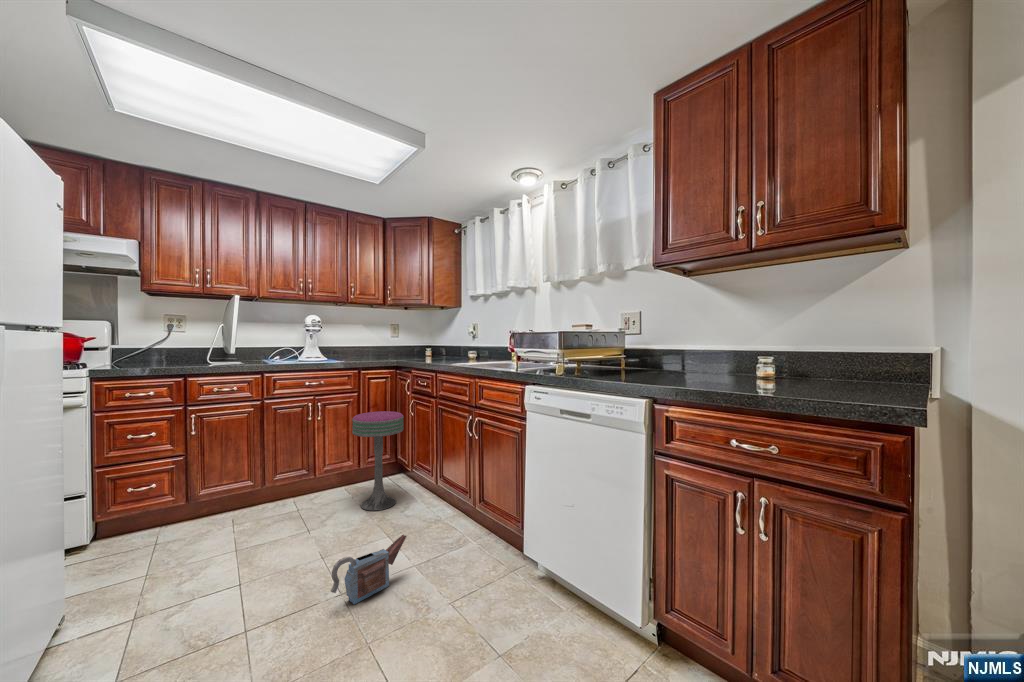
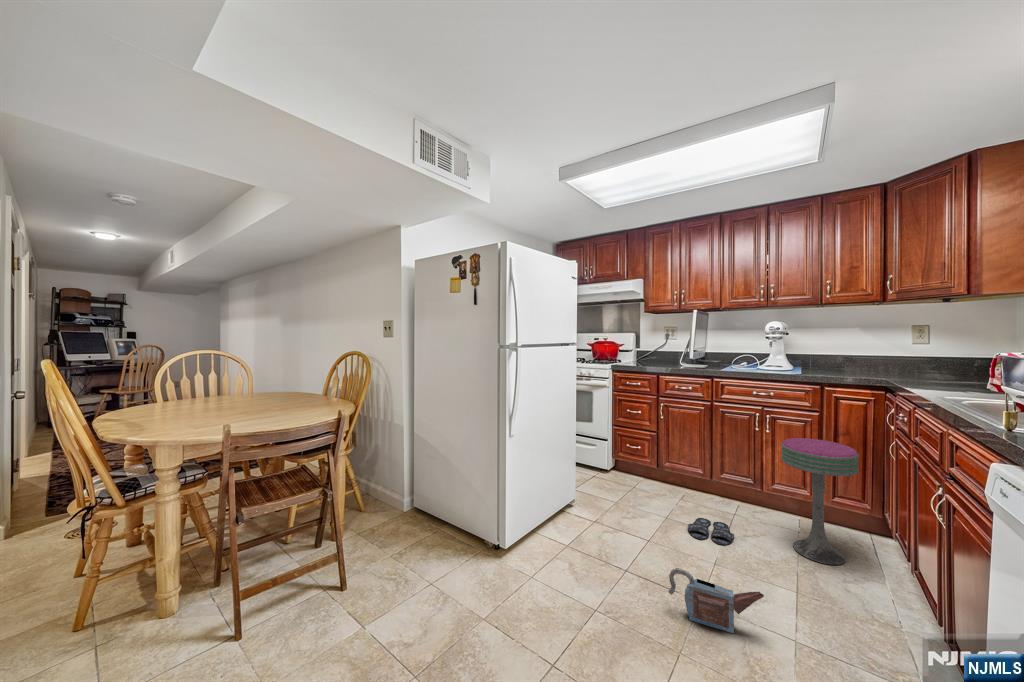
slippers: none [271,520,322,546] -> present [688,518,734,545]

